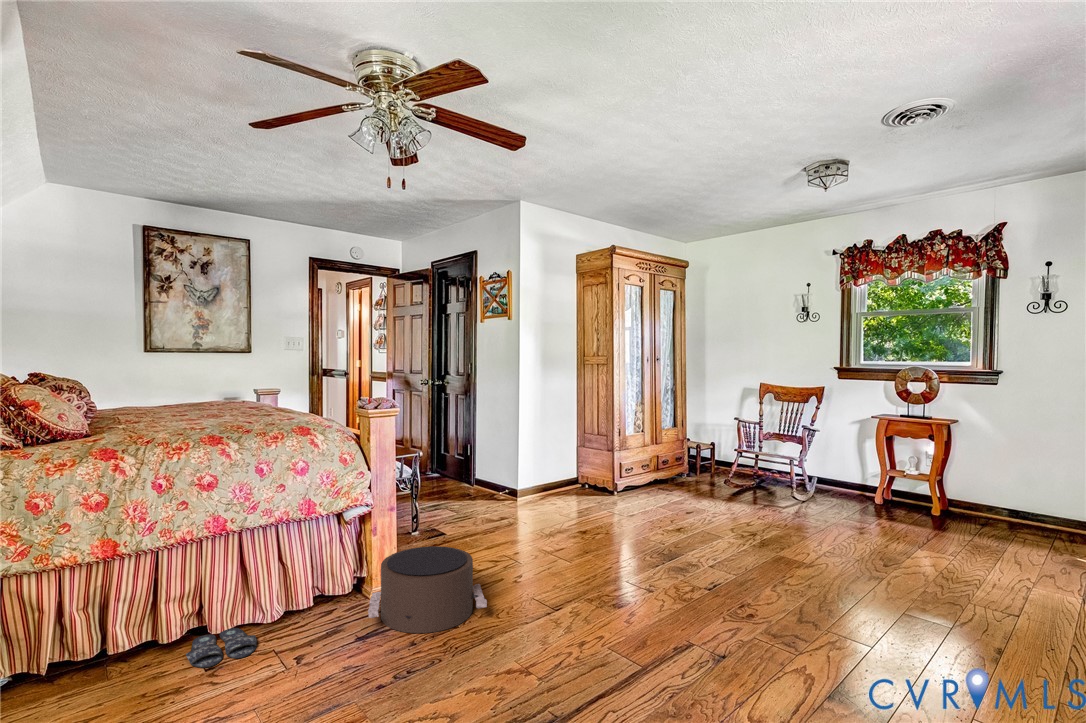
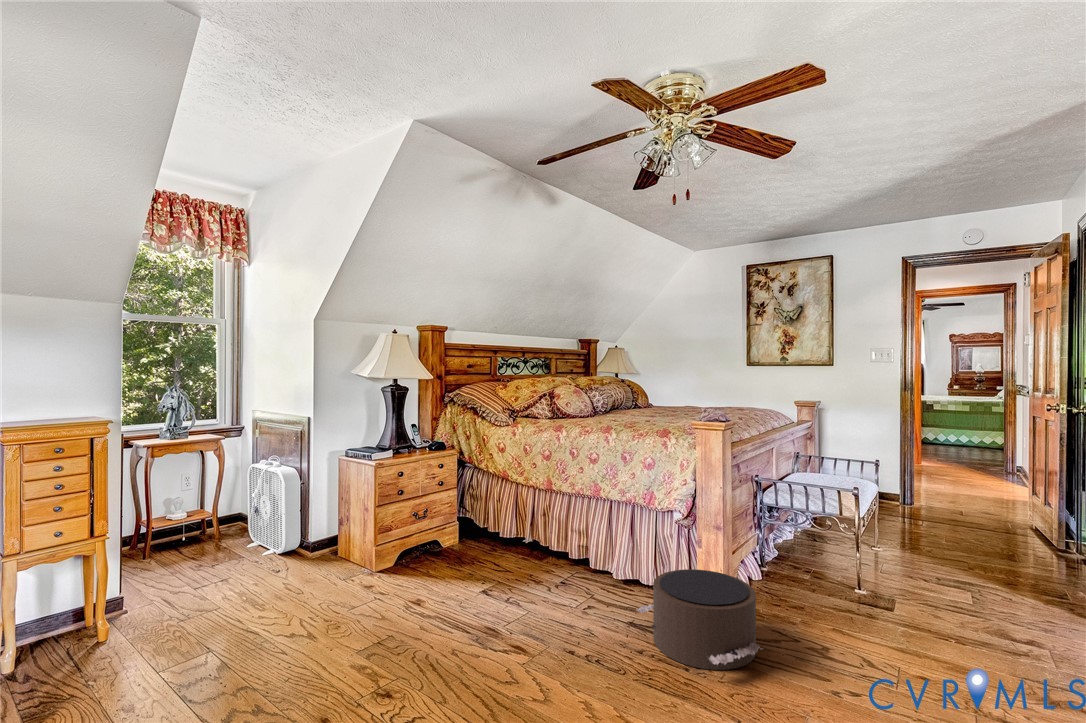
slippers: present [186,628,257,668] -> none [550,569,602,591]

